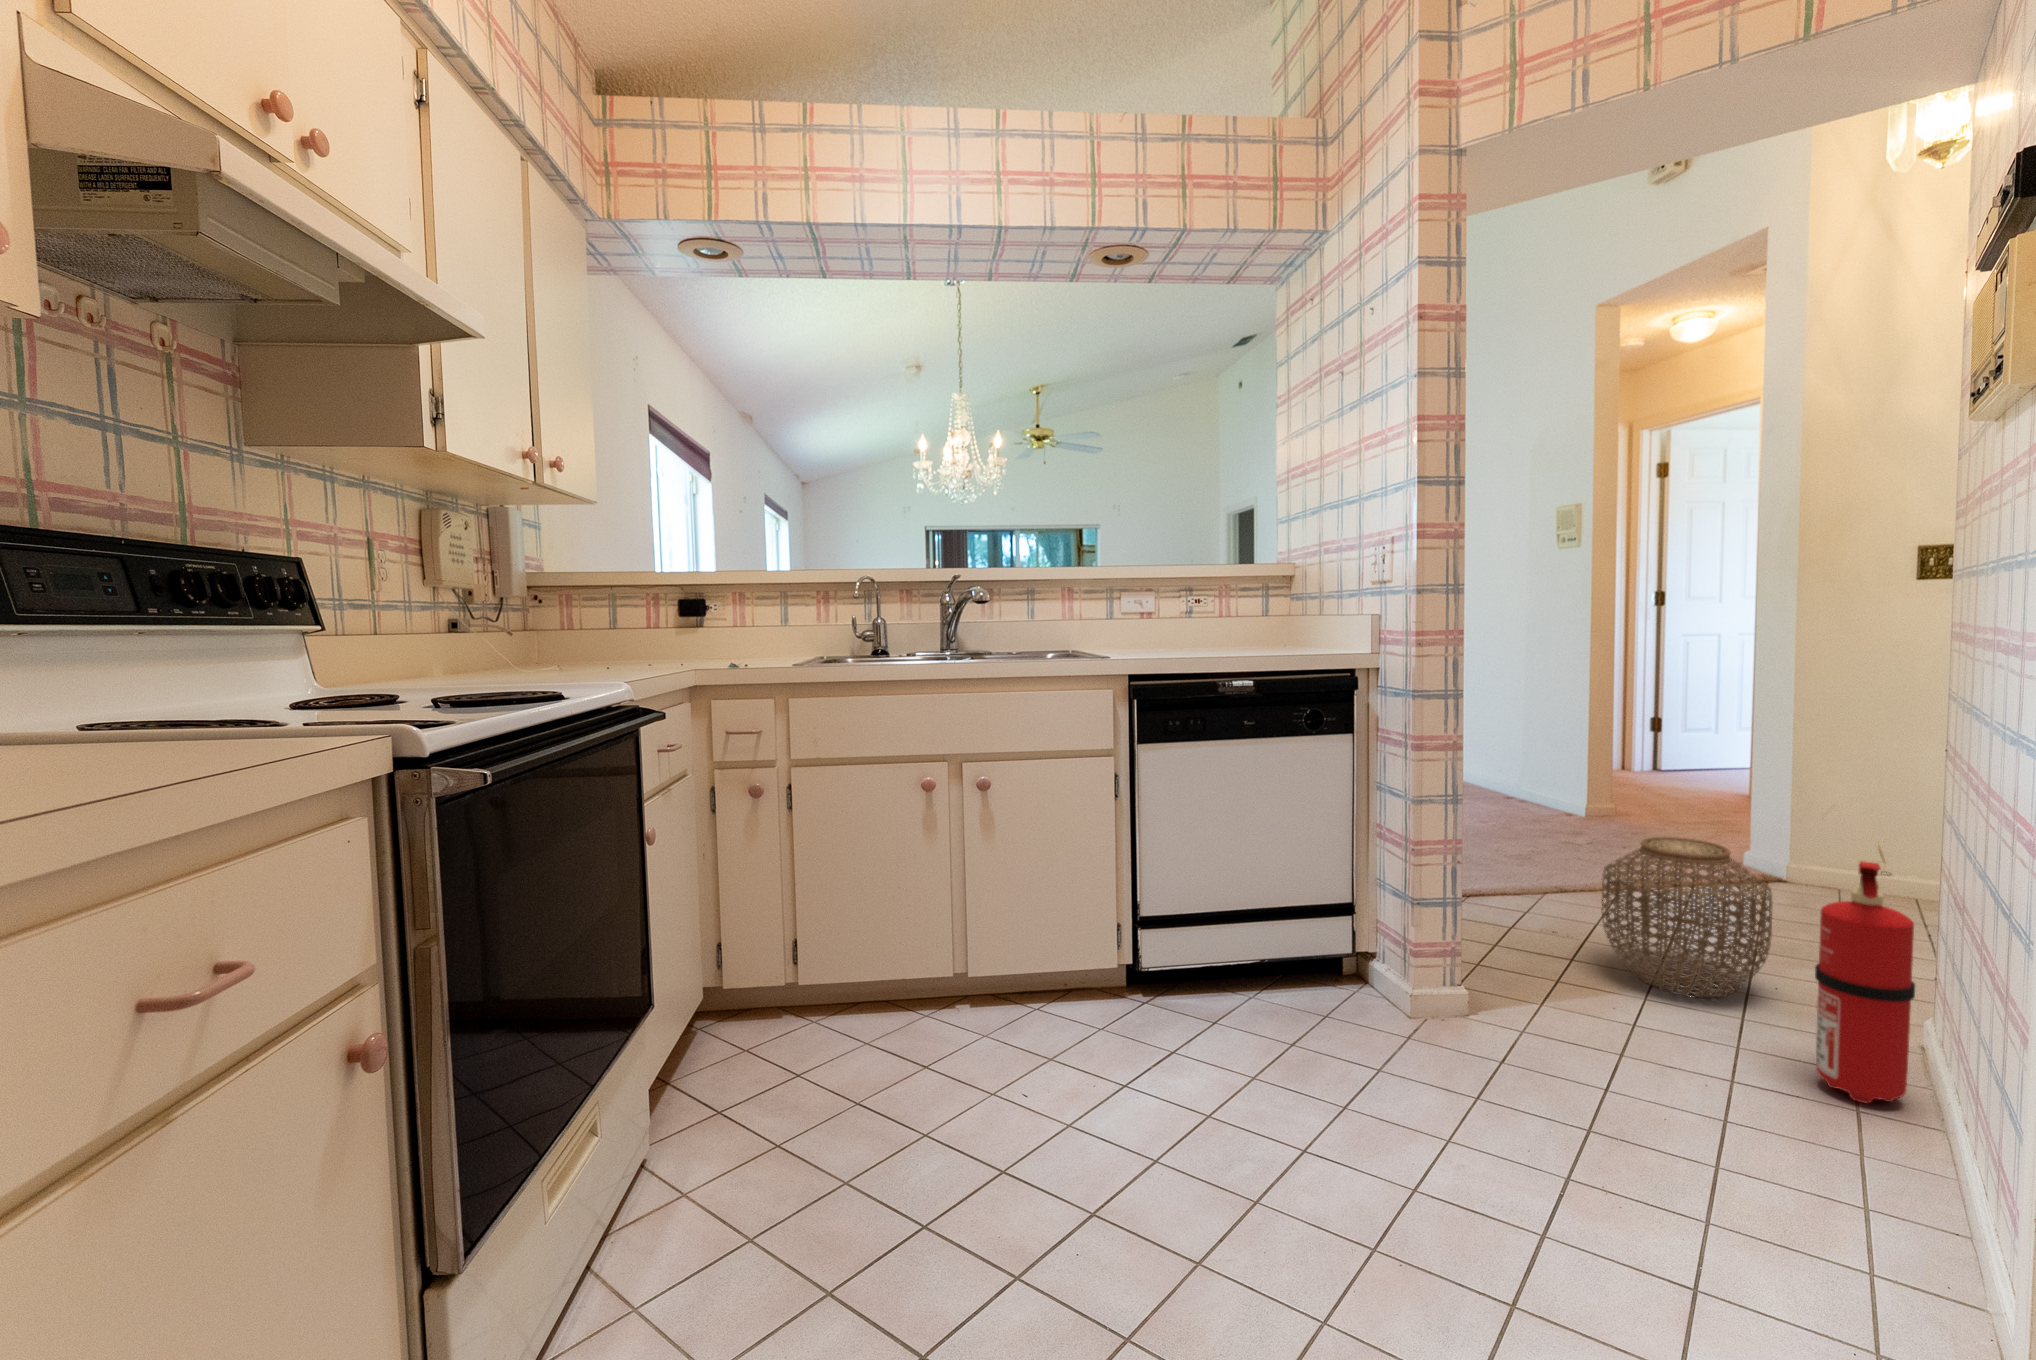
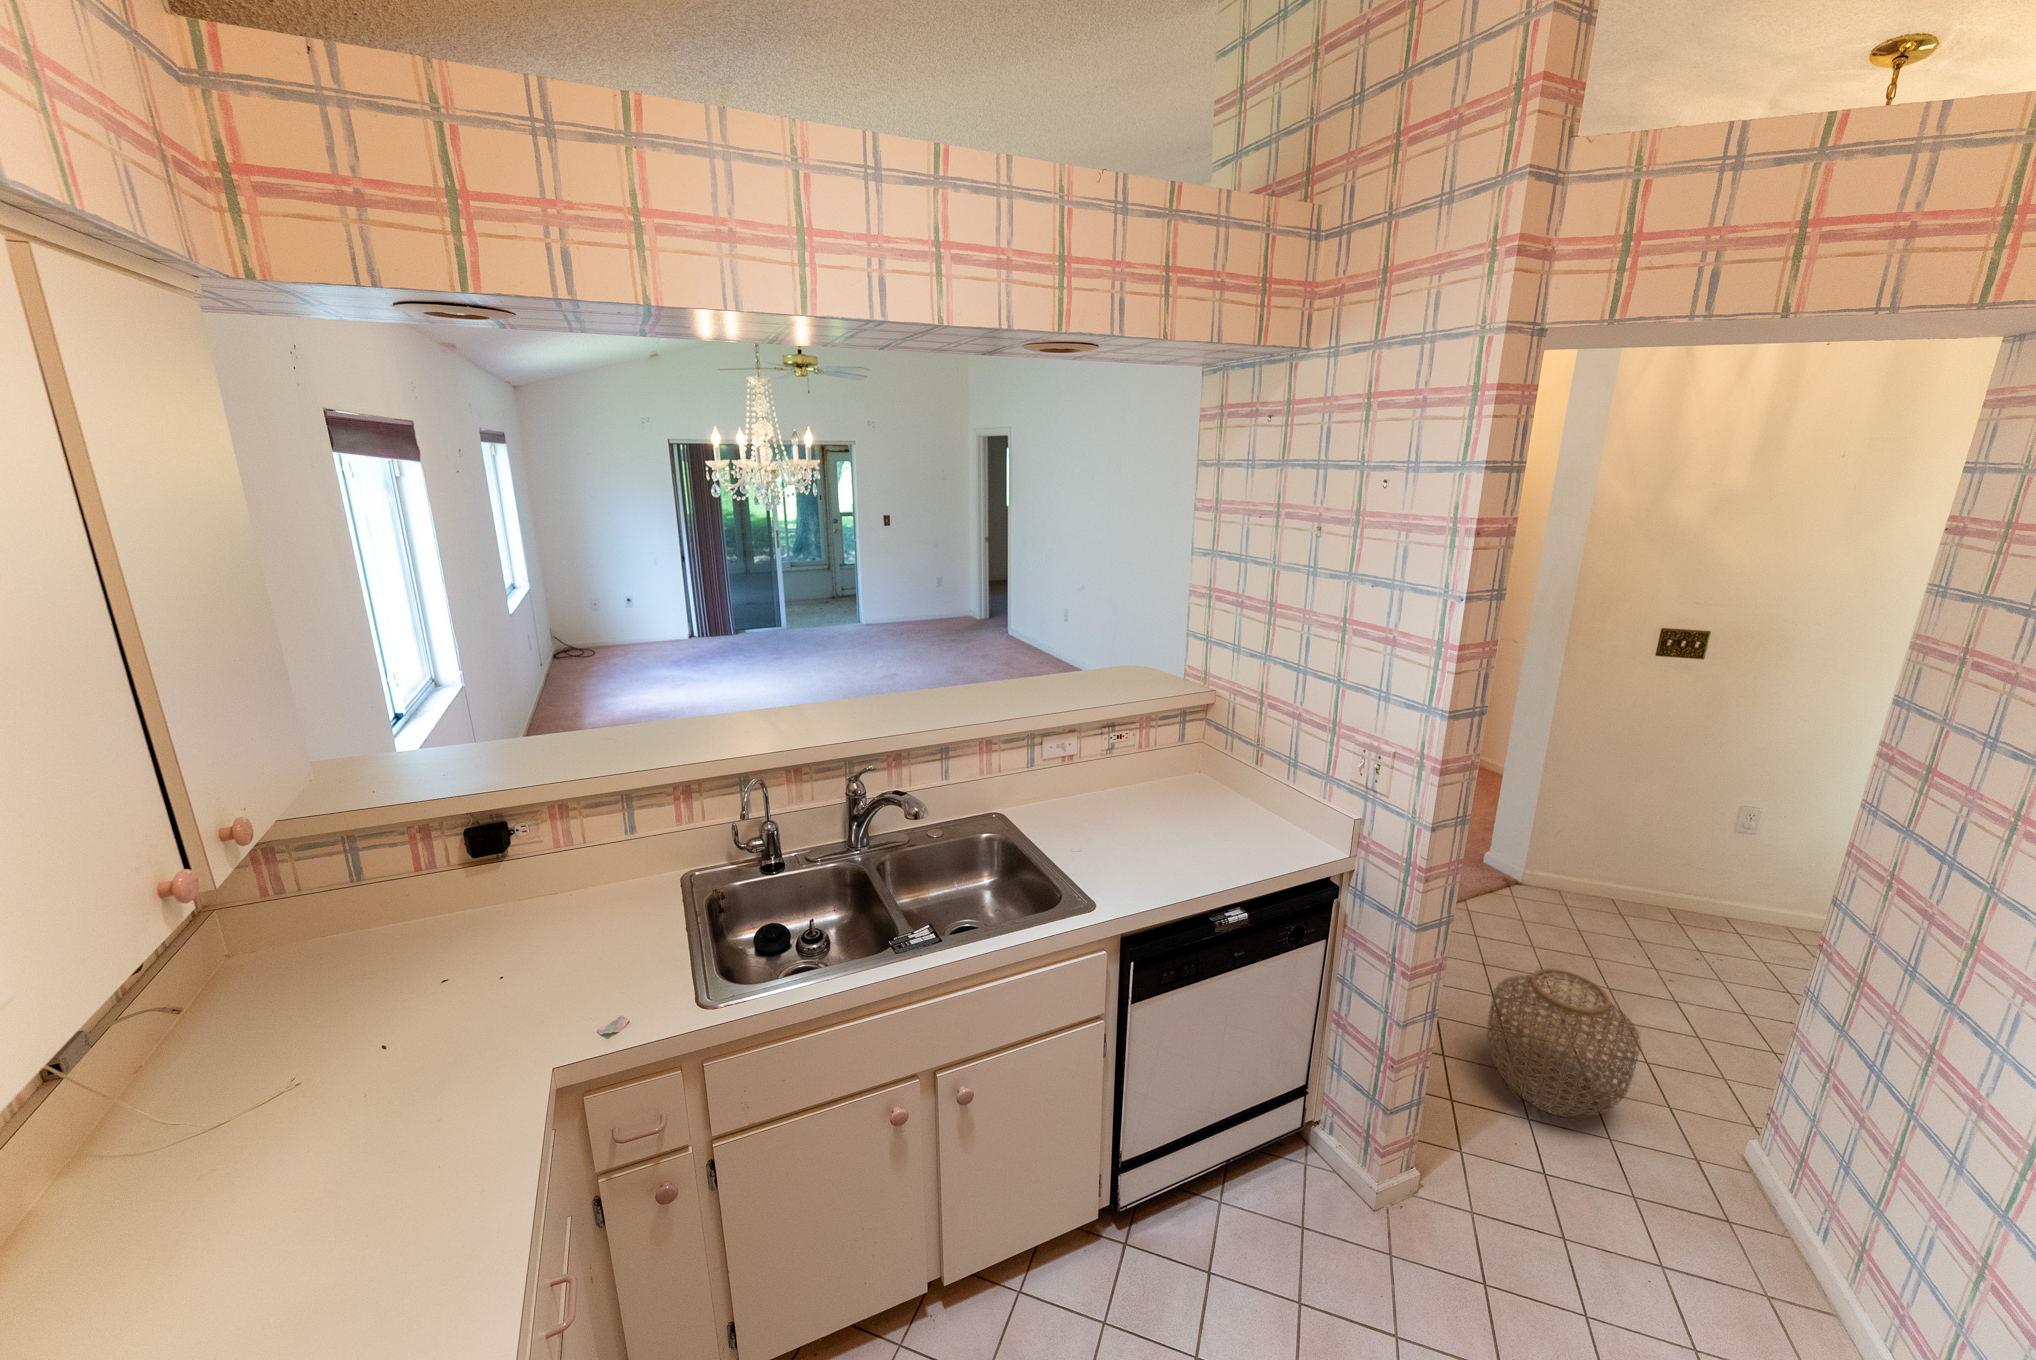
fire extinguisher: present [1815,846,1915,1103] -> none [1714,1092,1837,1295]

